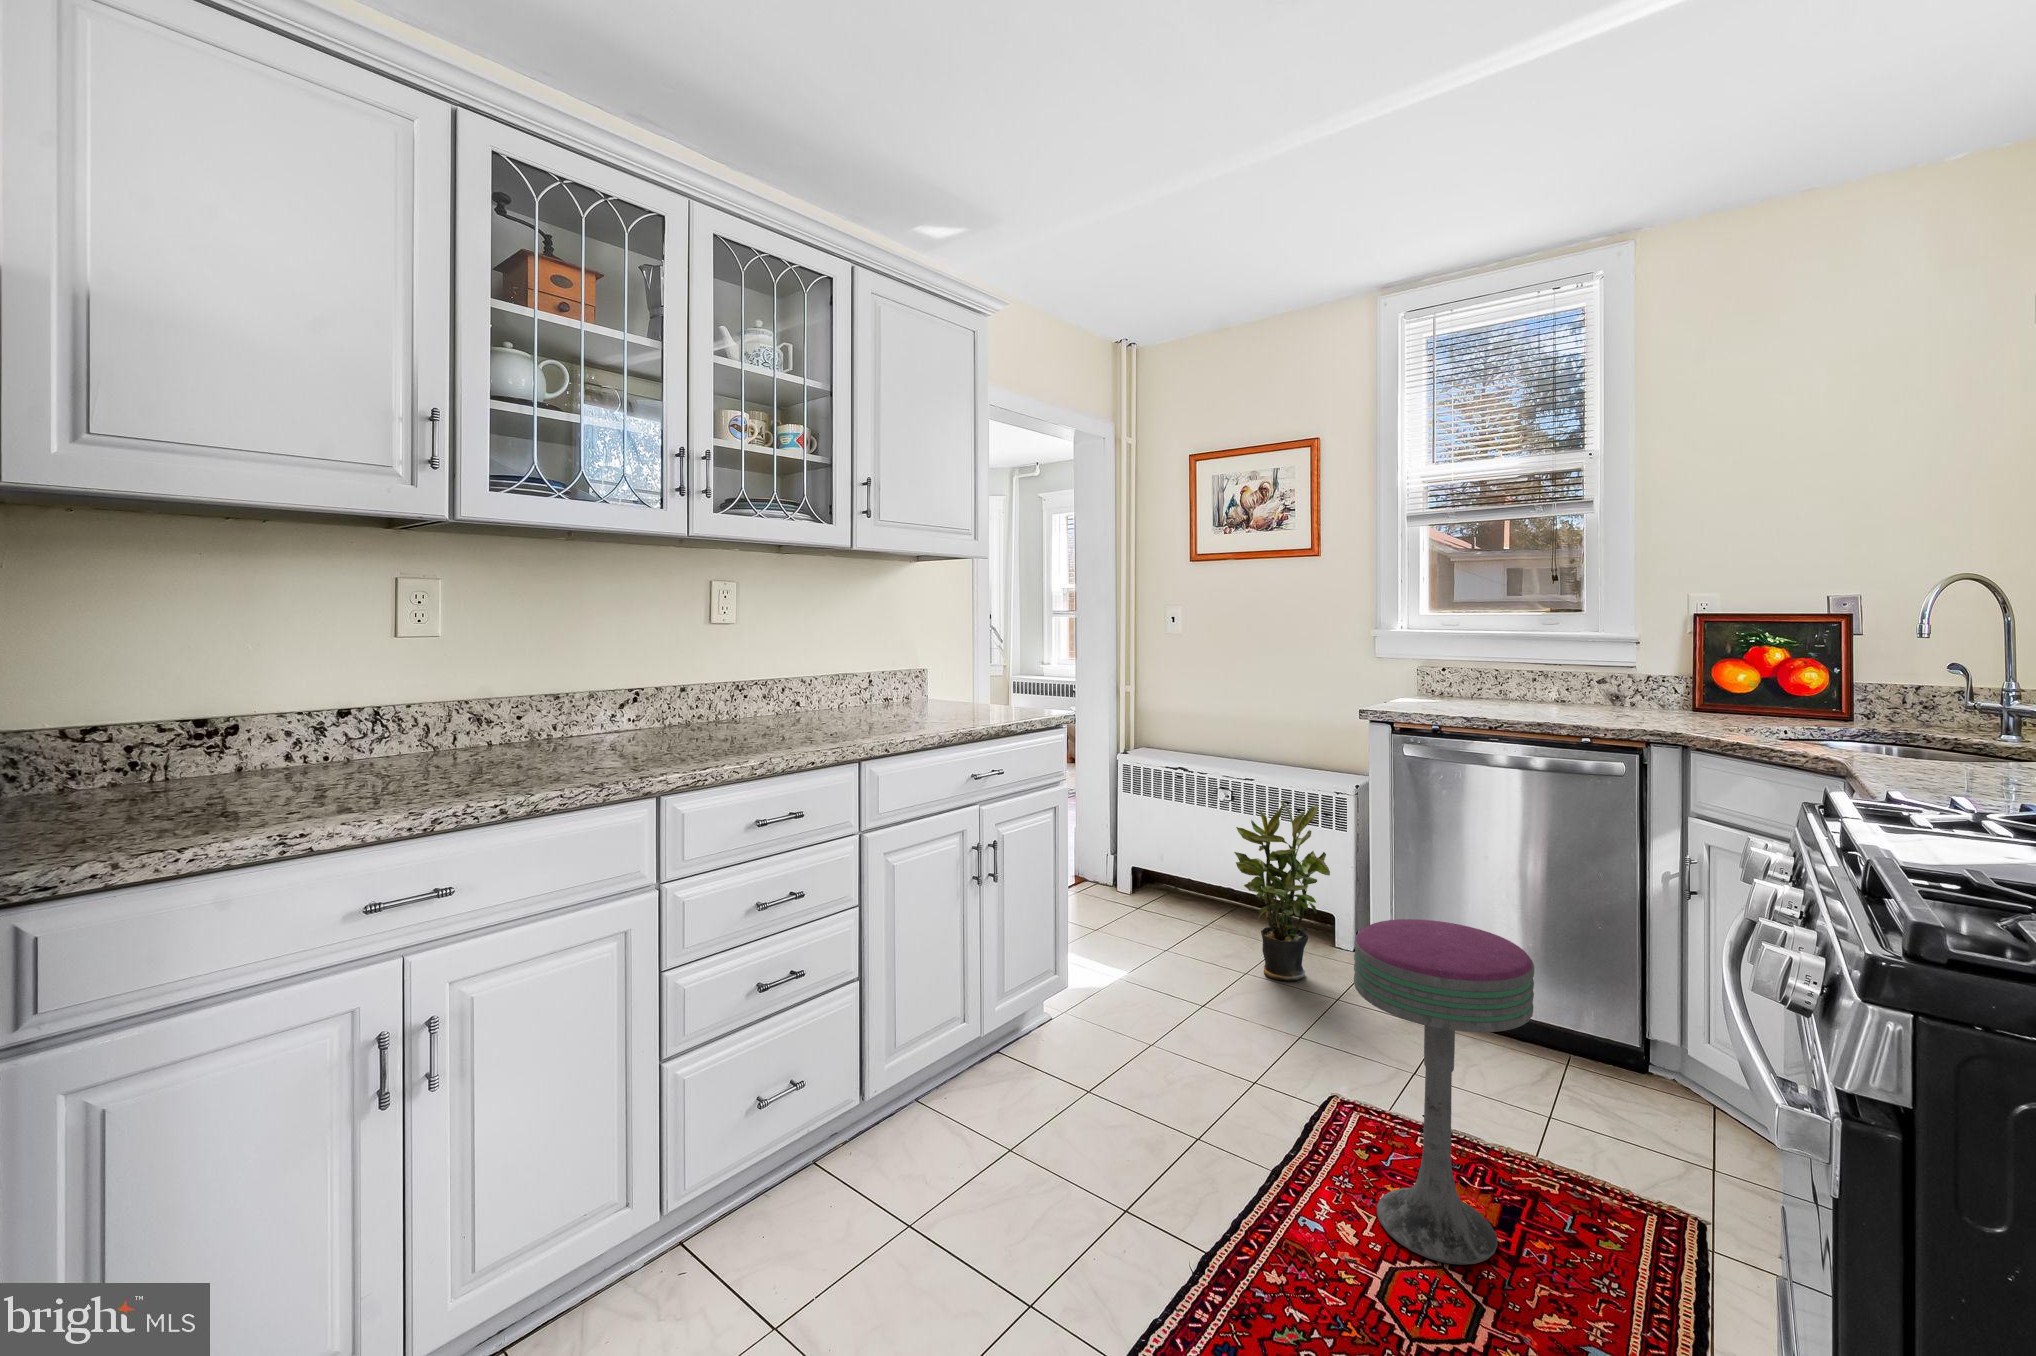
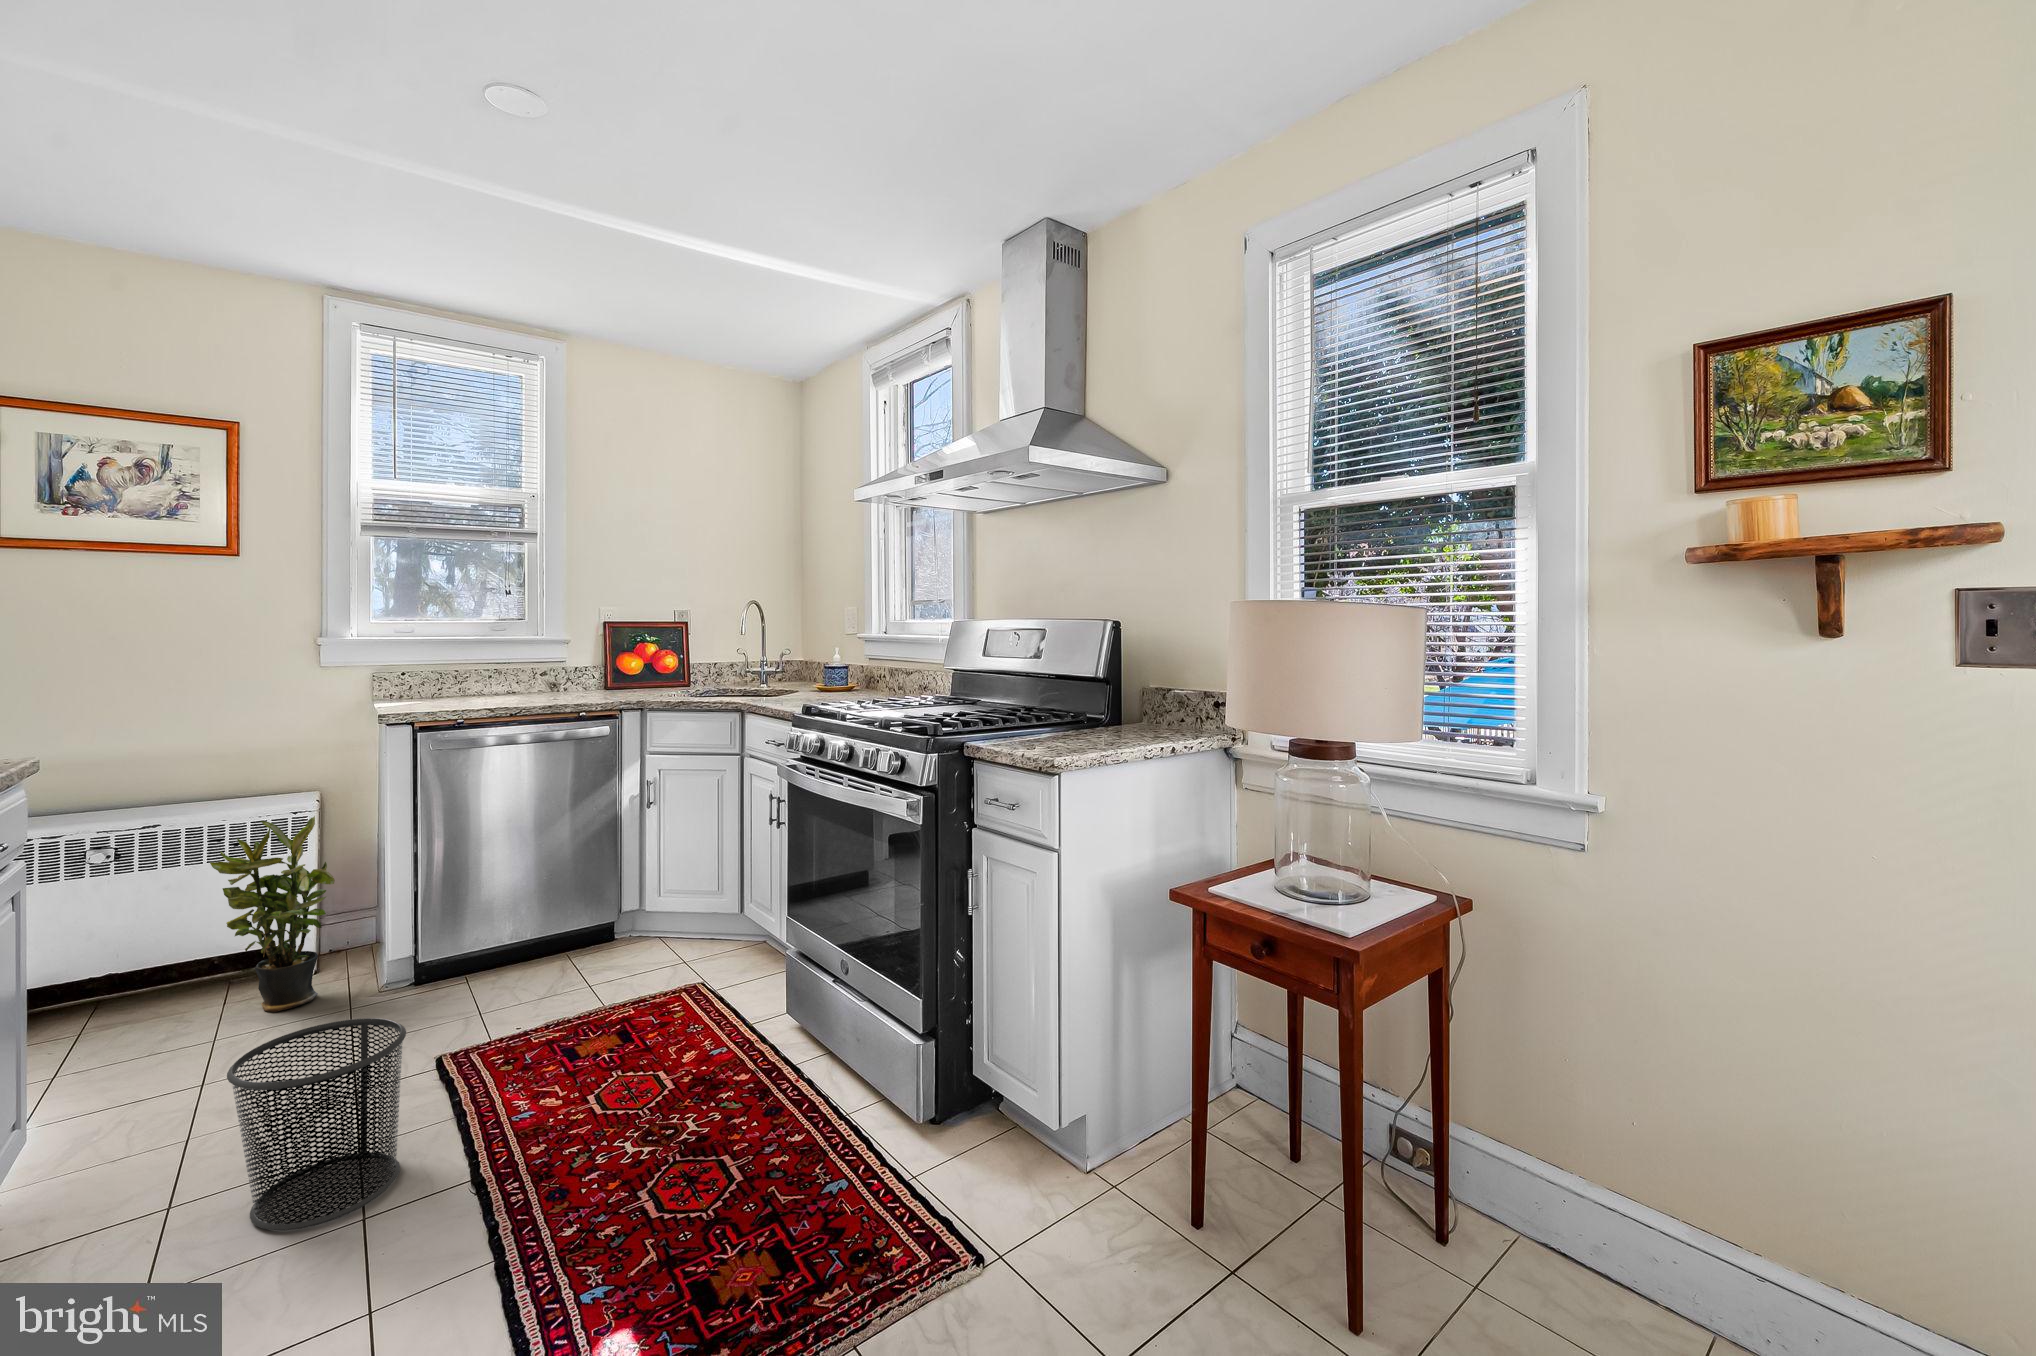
bar stool: present [1354,919,1534,1265] -> none [523,847,652,1084]
waste bin: none [1053,1003,1191,1210] -> present [227,1018,406,1231]

